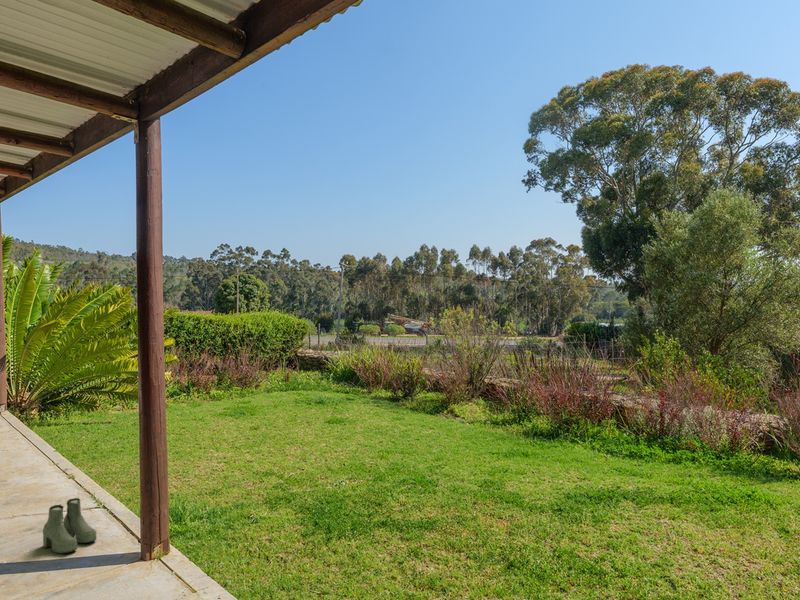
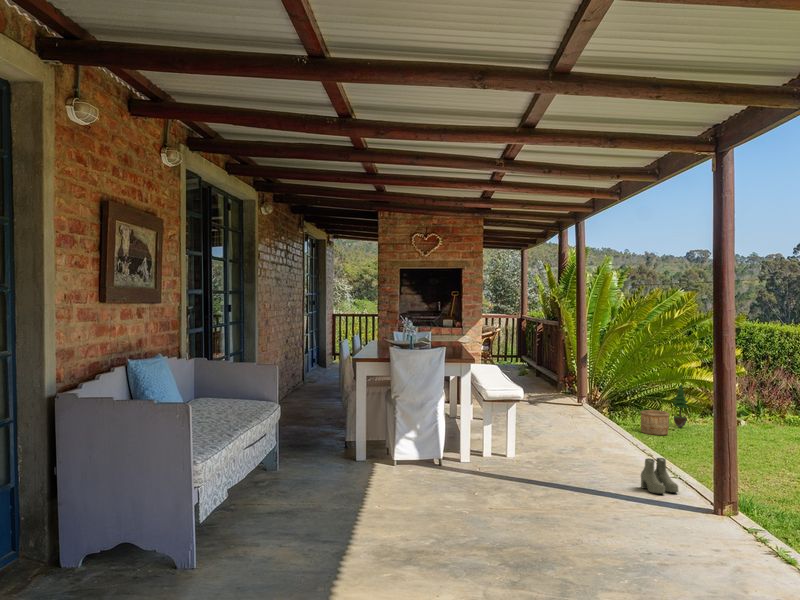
potted tree: none [108,375,126,418] -> present [673,385,688,428]
wooden bucket: none [71,407,104,434] -> present [640,410,669,435]

